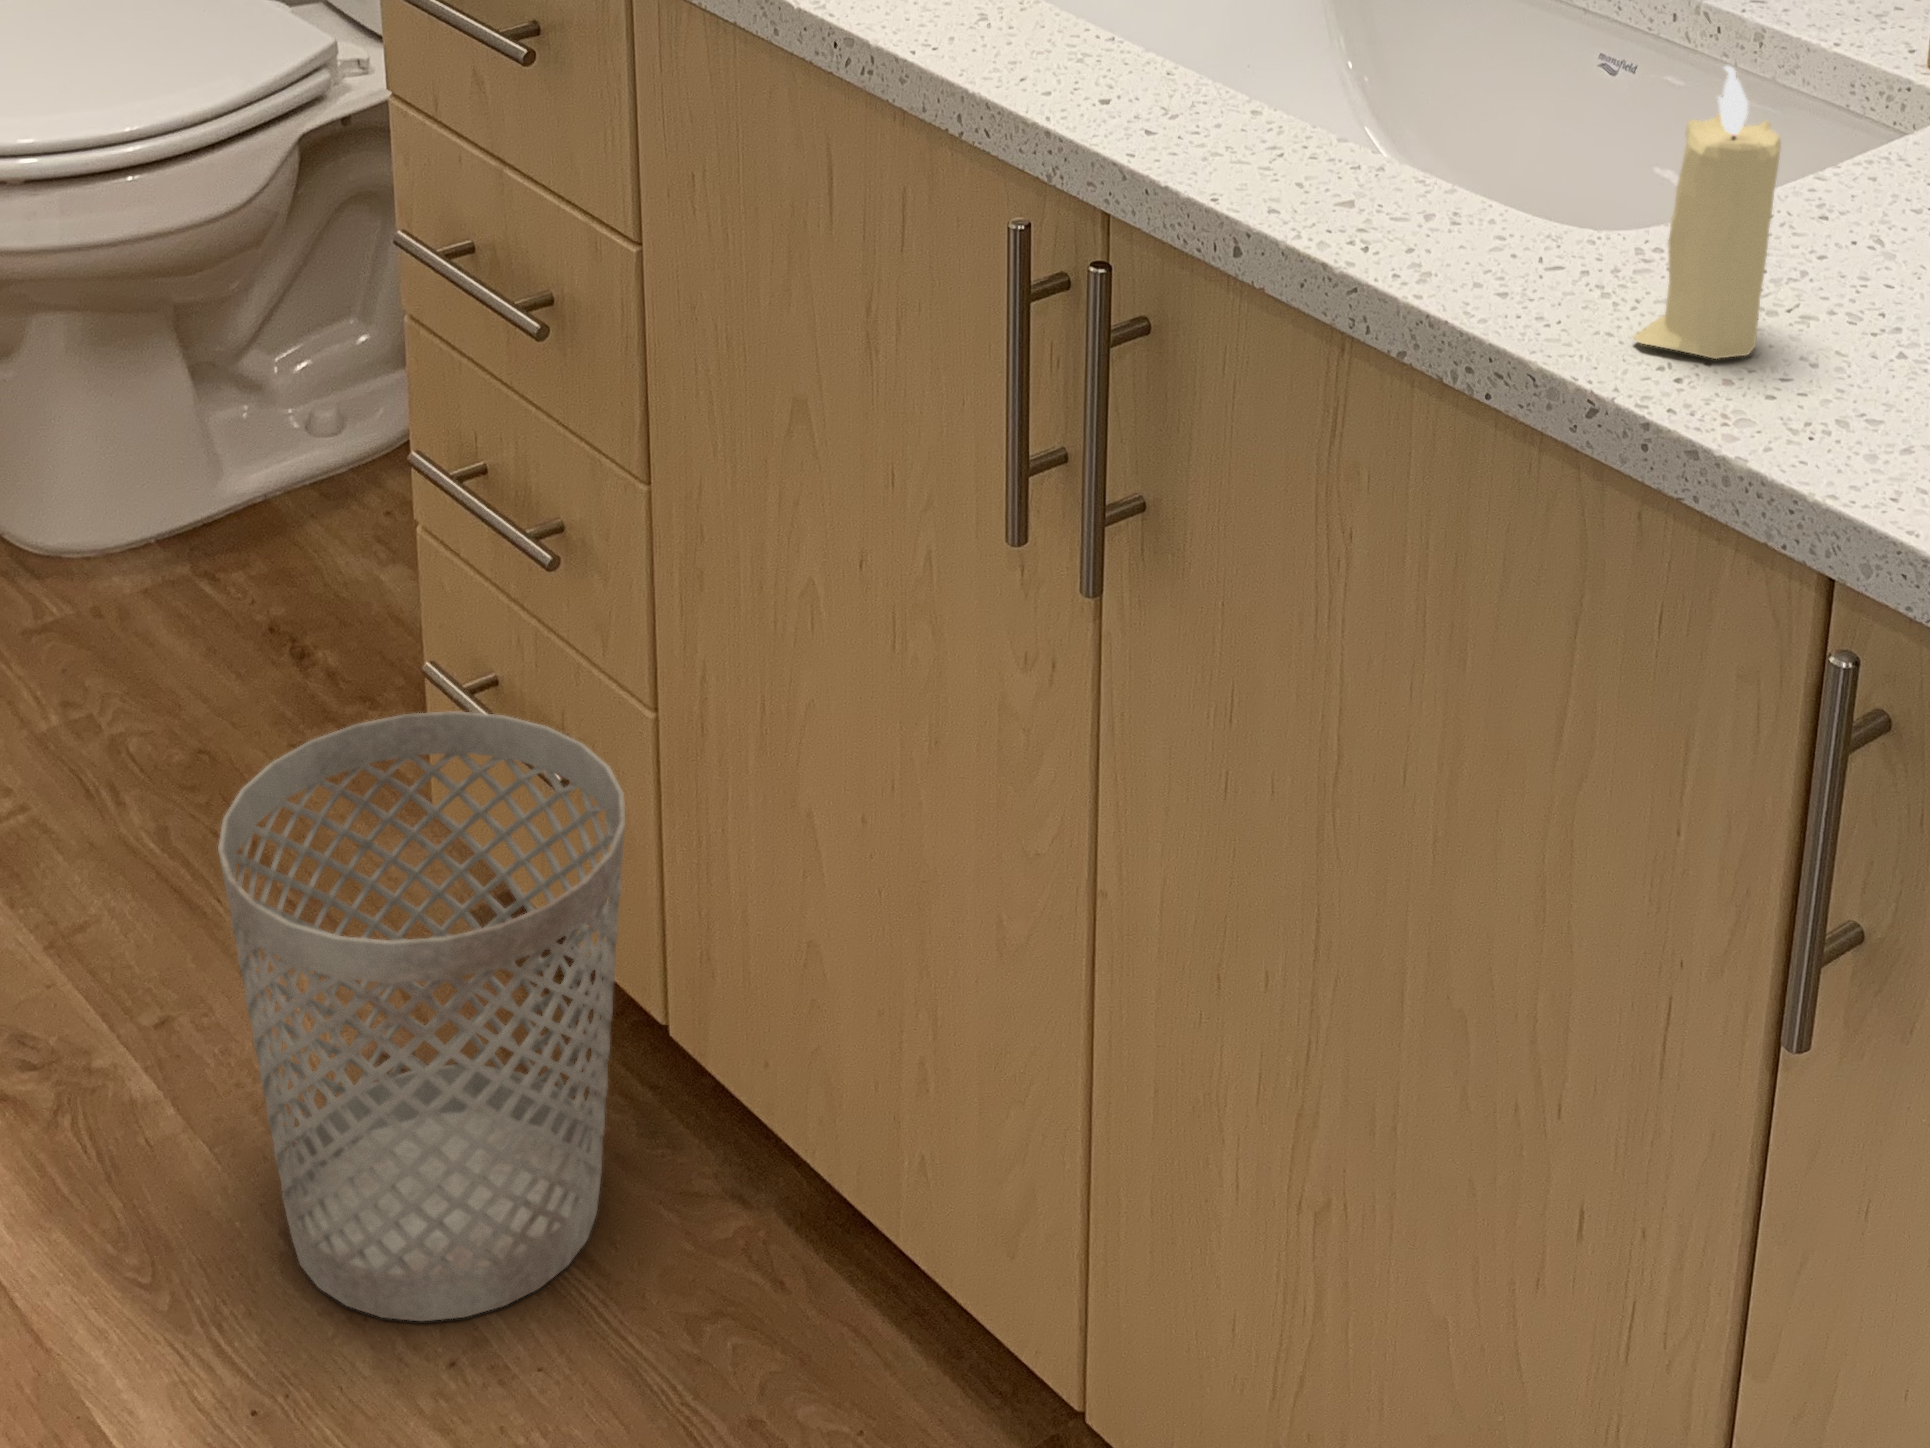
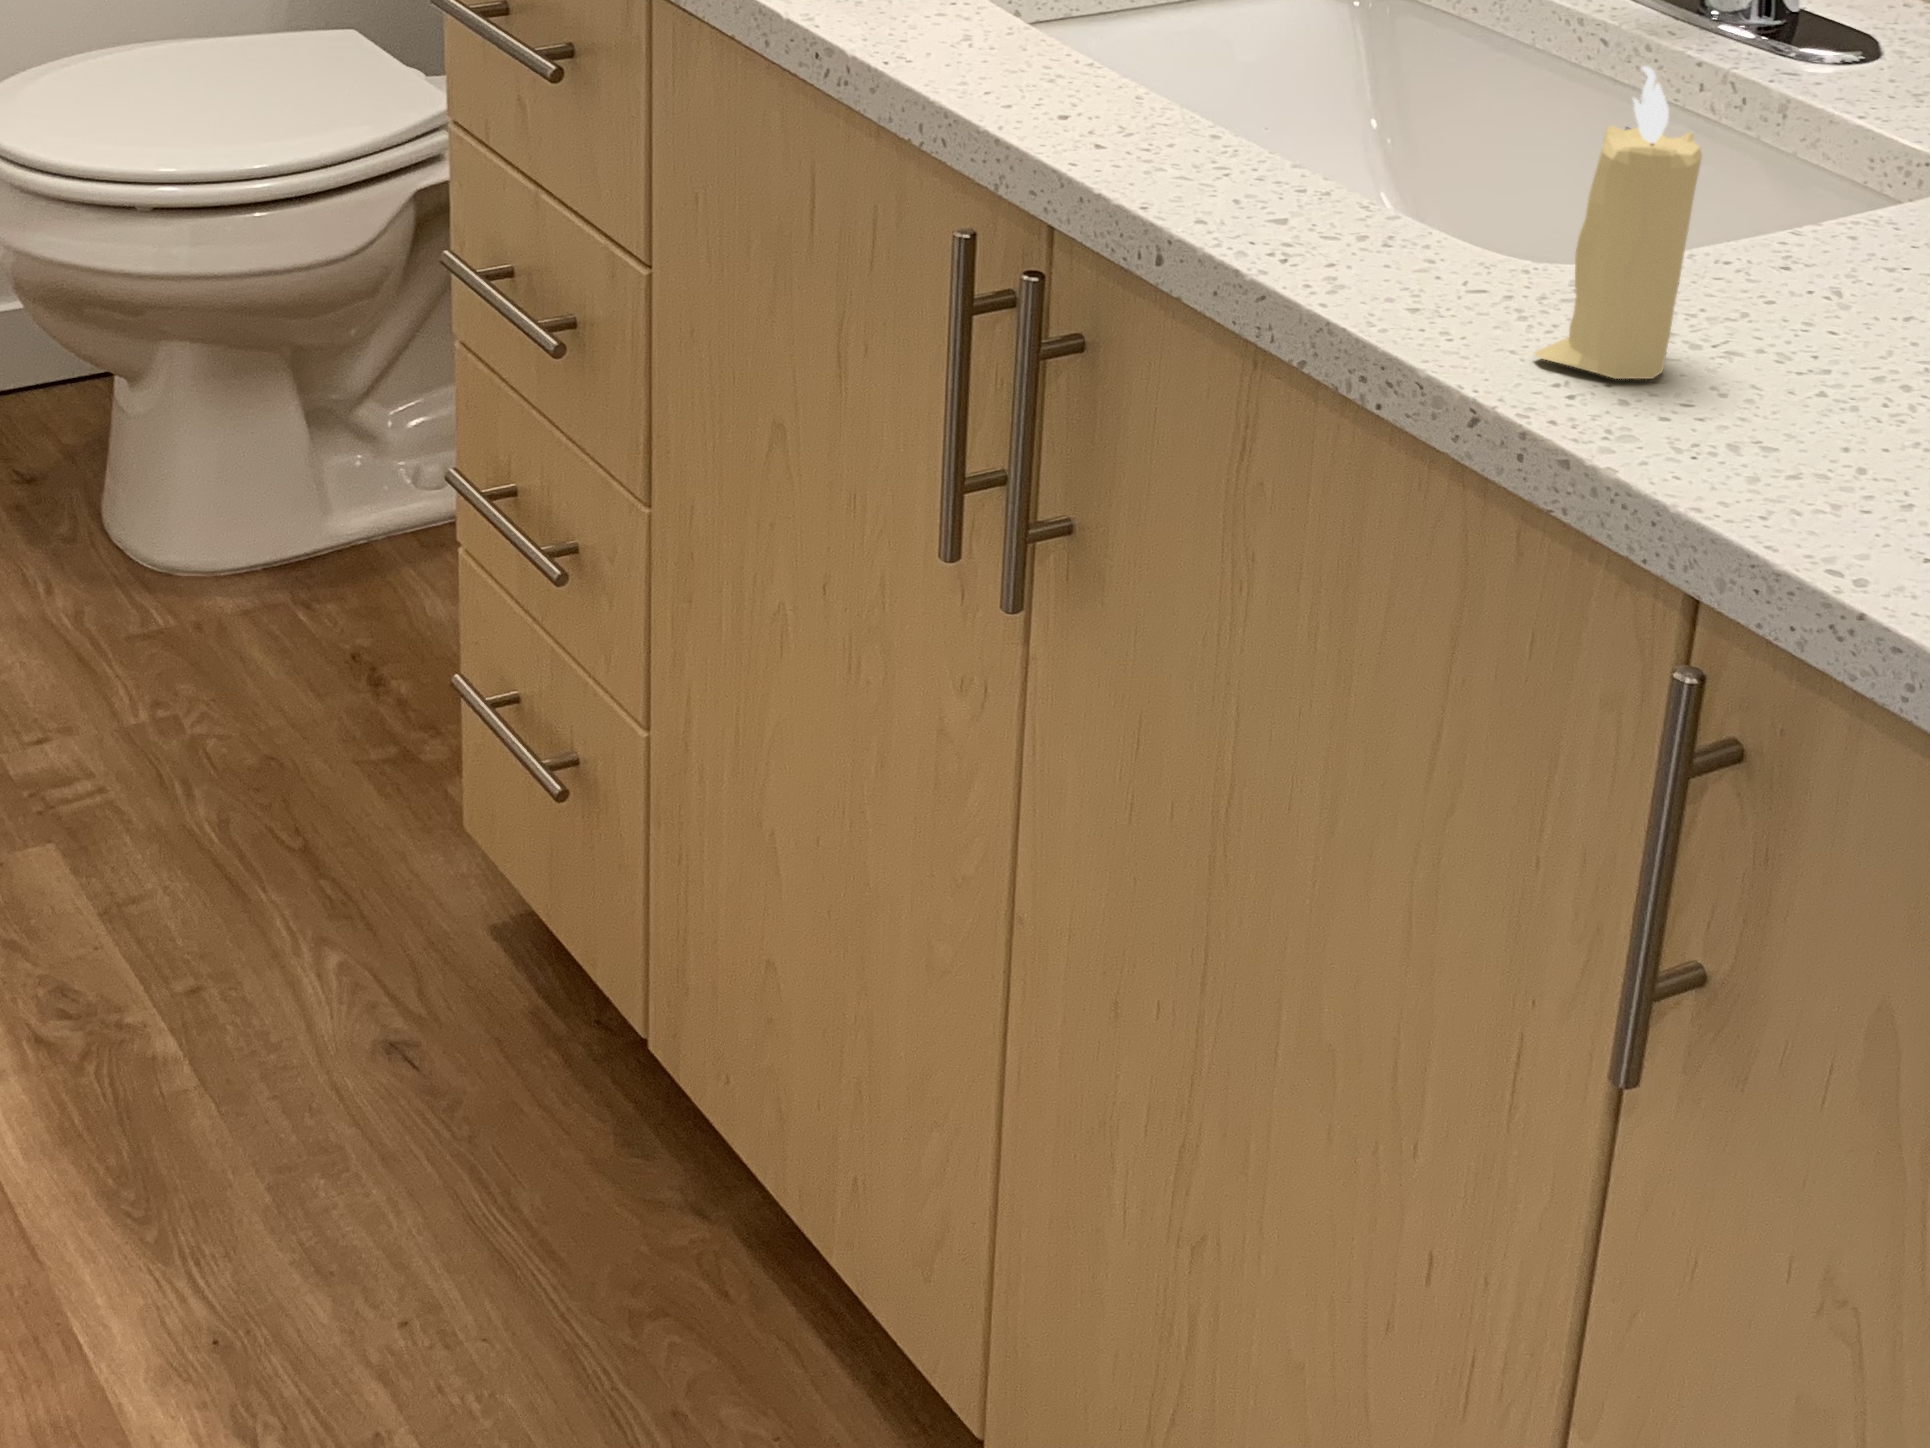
wastebasket: present [218,711,625,1321] -> none [223,718,611,1292]

